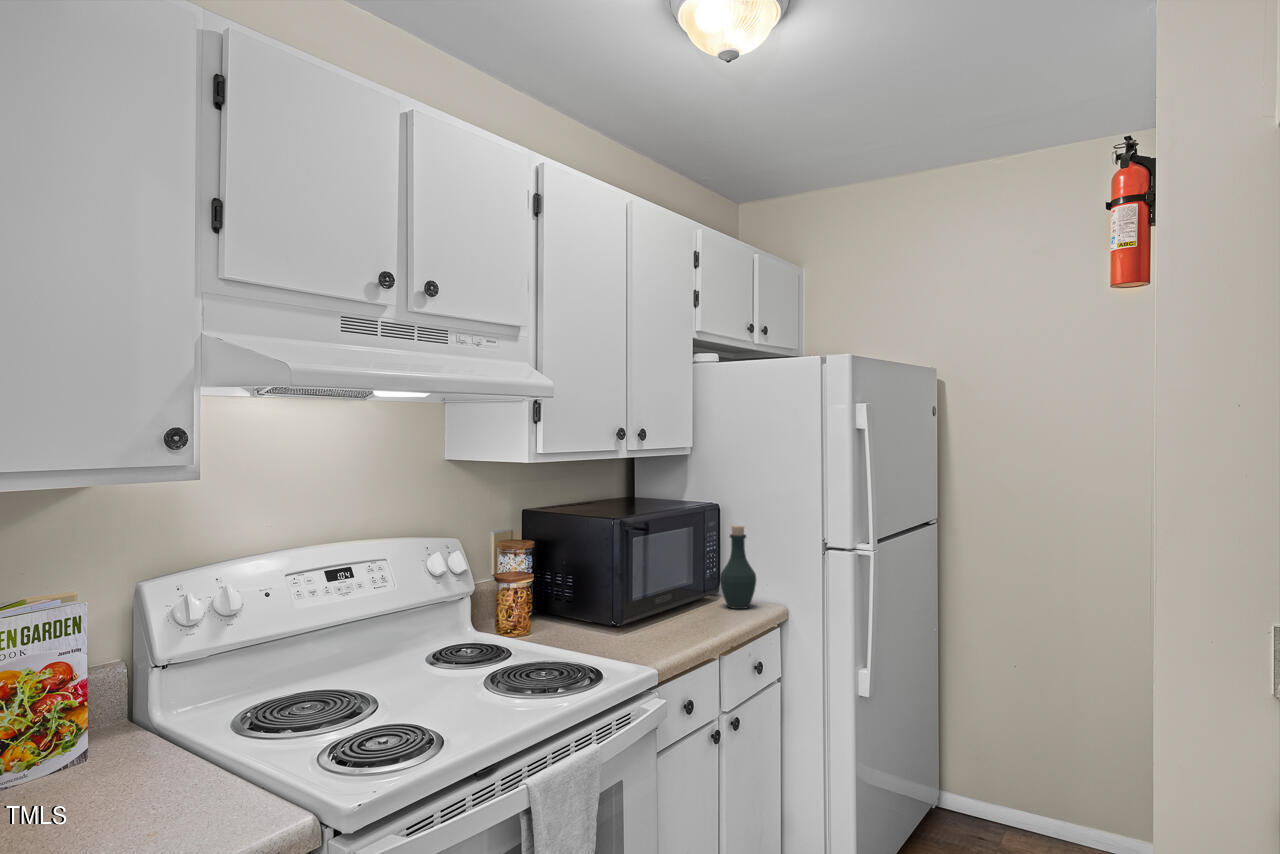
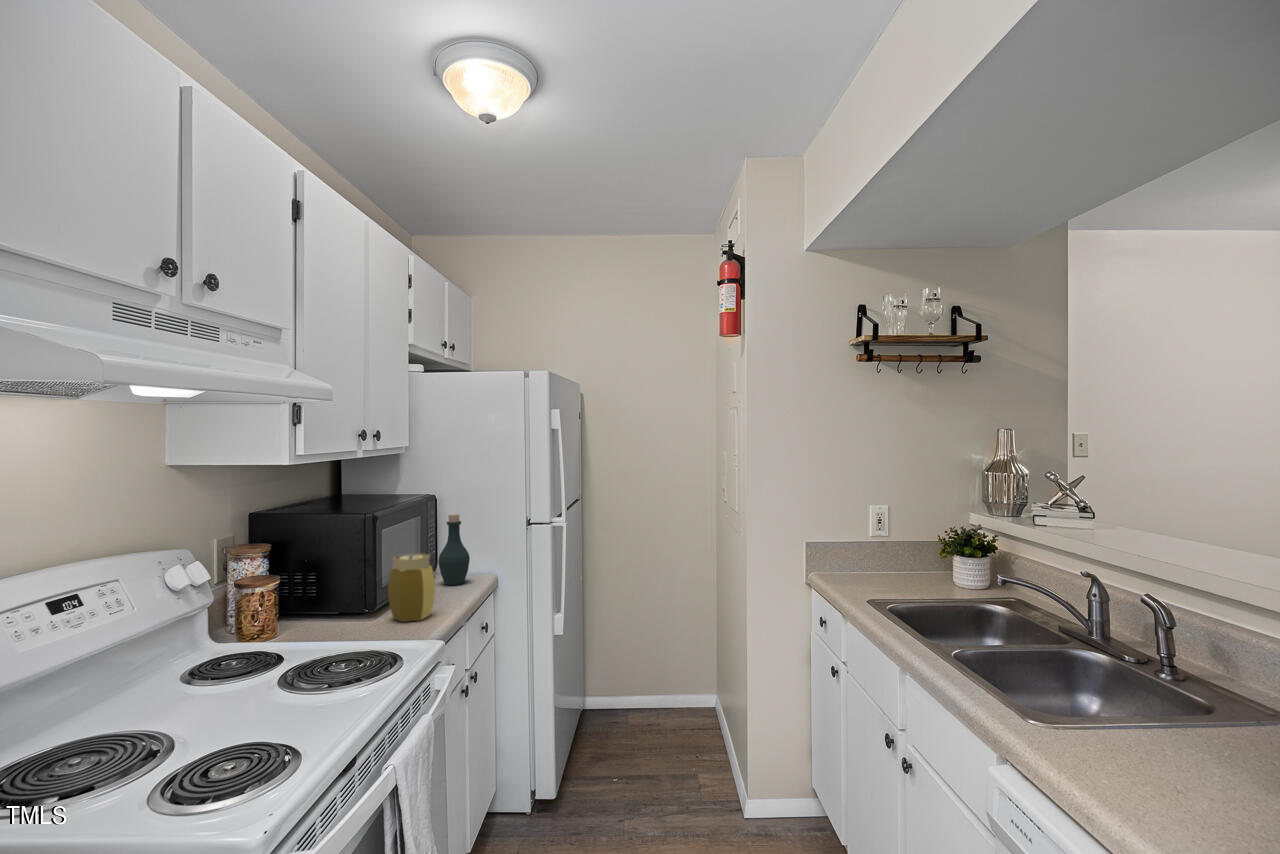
jar: none [637,566,685,641] -> present [388,554,435,622]

